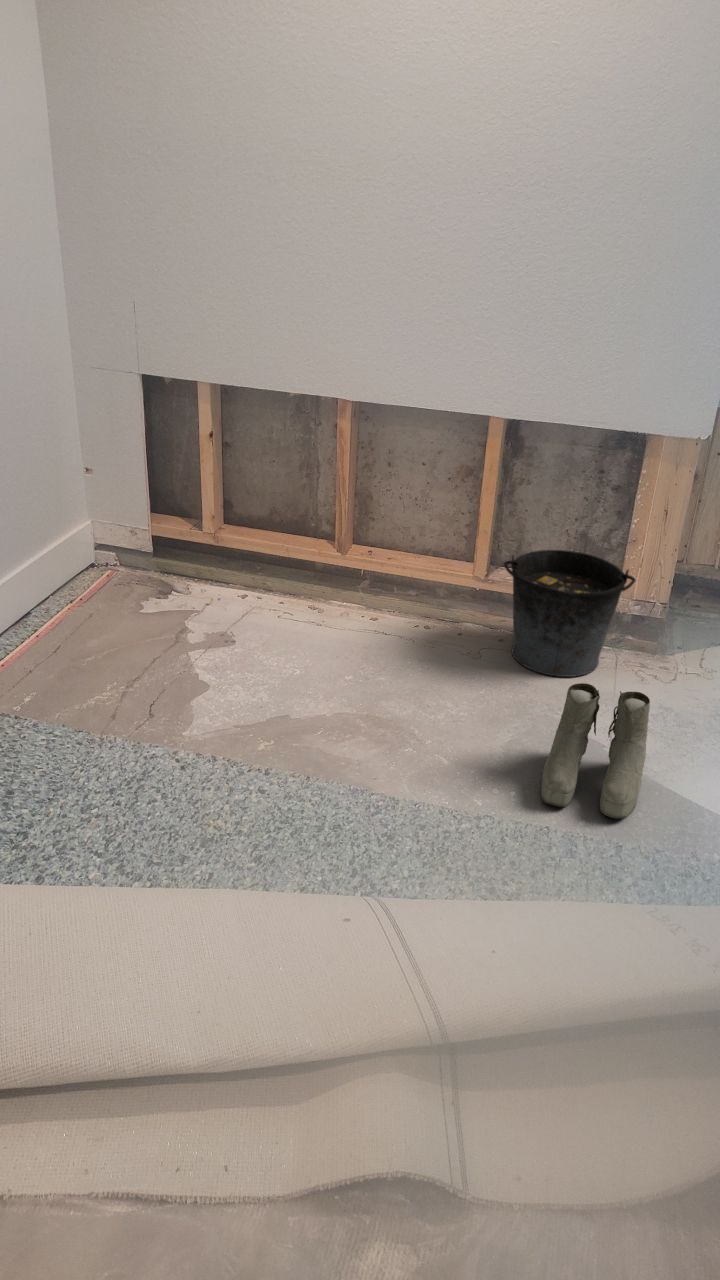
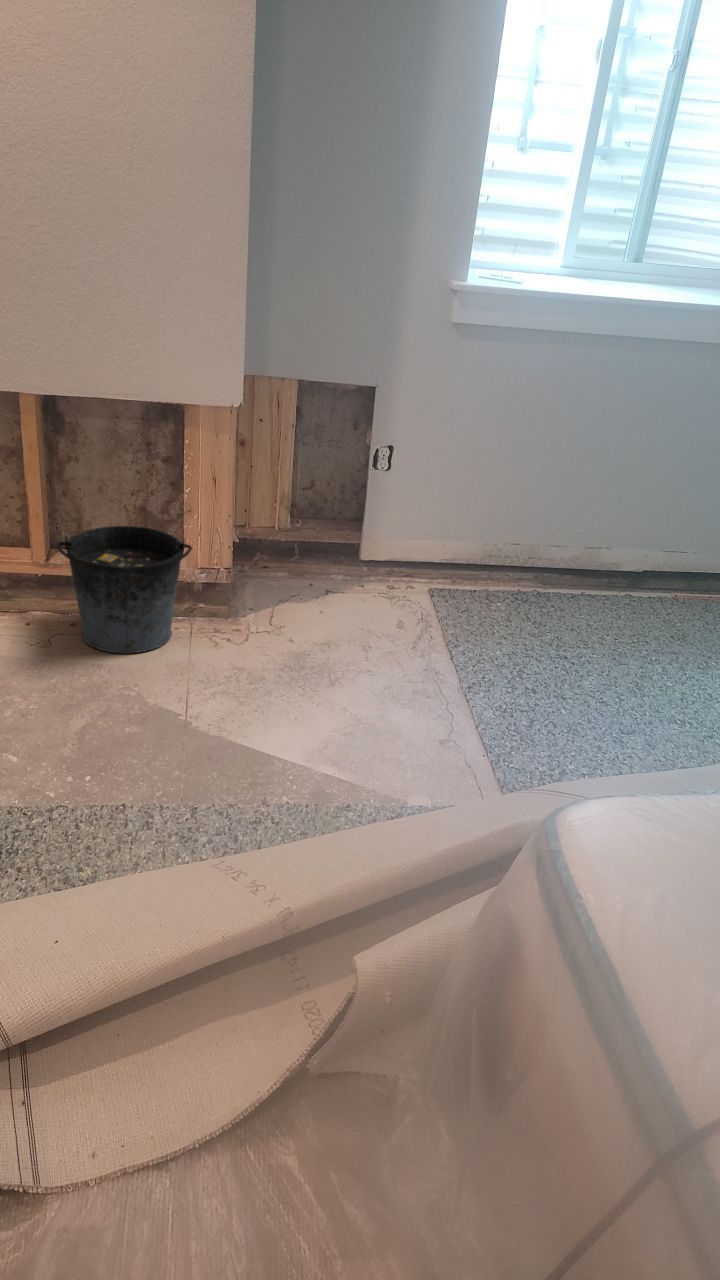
boots: present [541,683,650,819] -> none [116,655,214,781]

